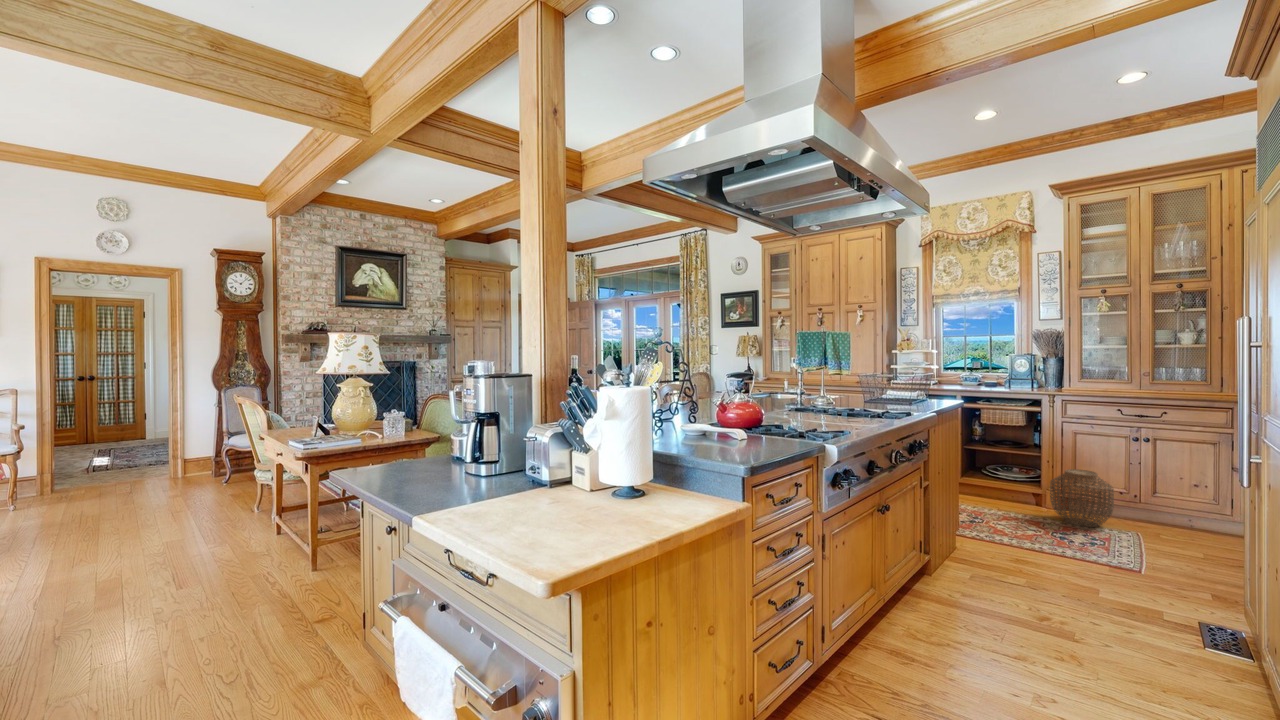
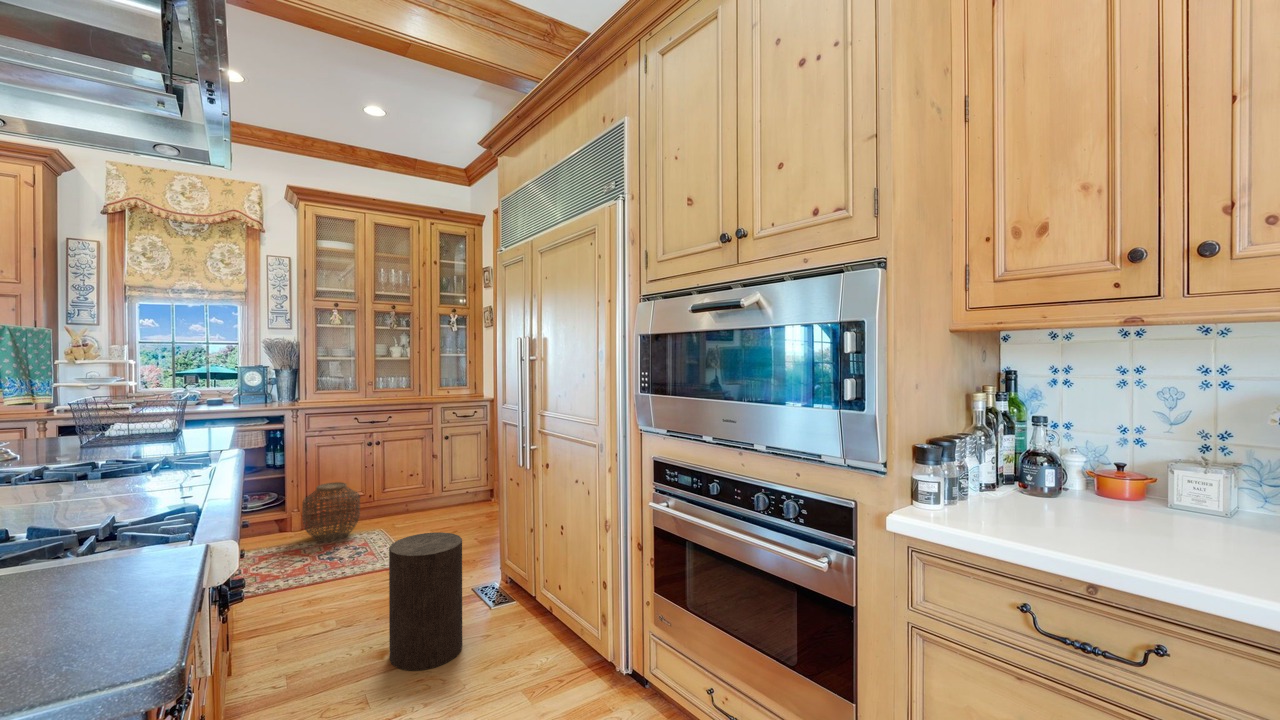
stool: none [1039,524,1126,660] -> present [389,532,462,671]

